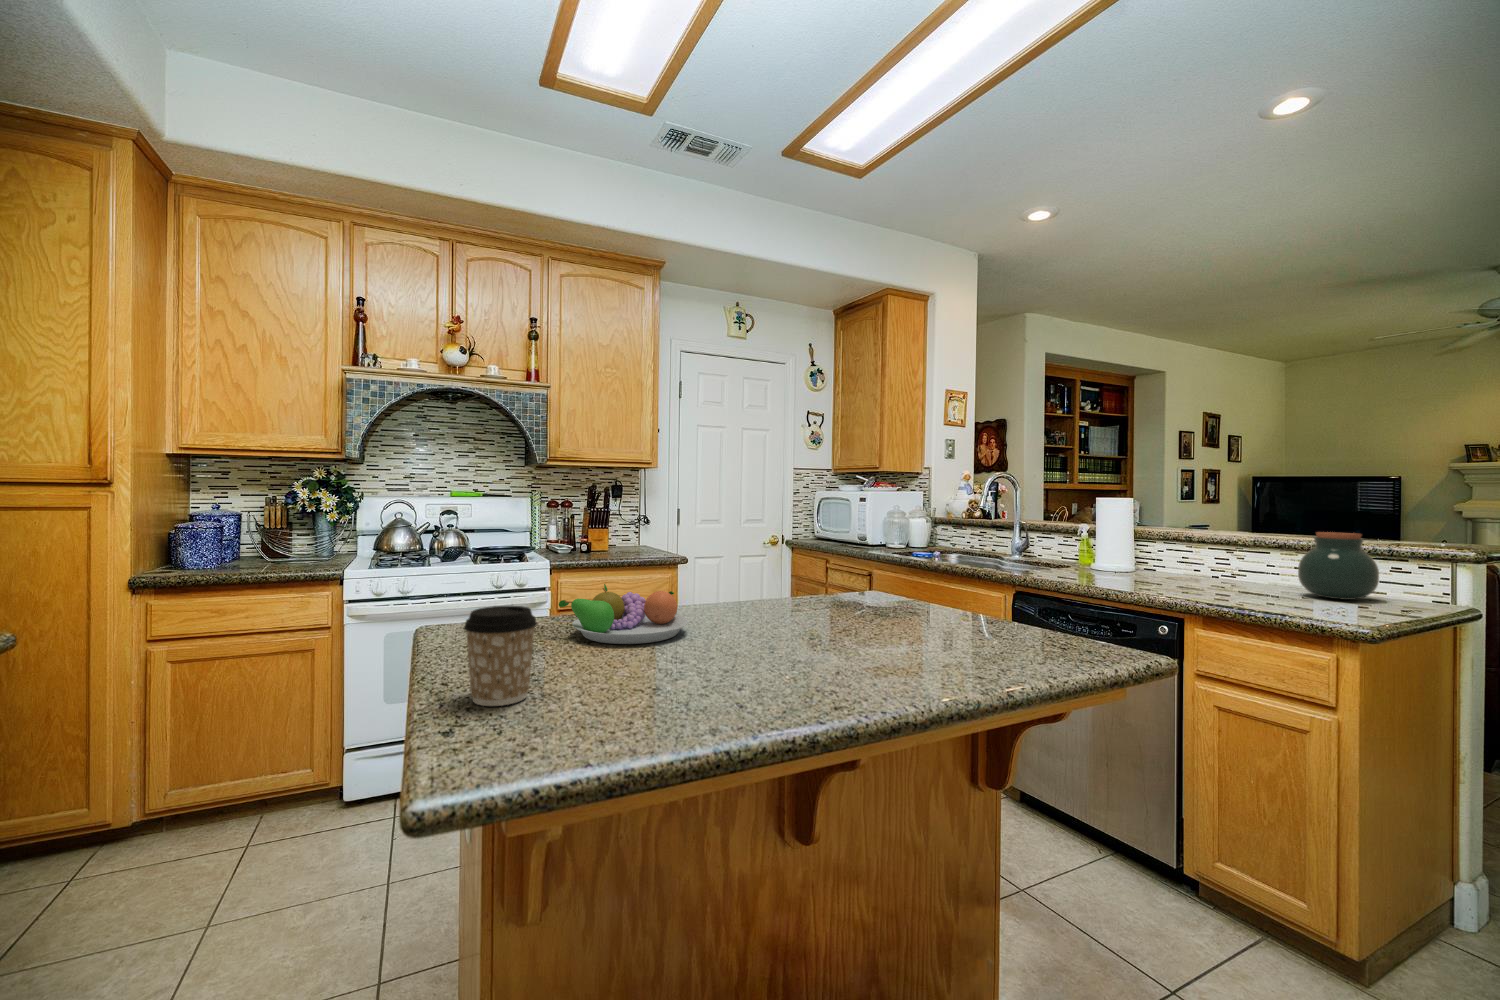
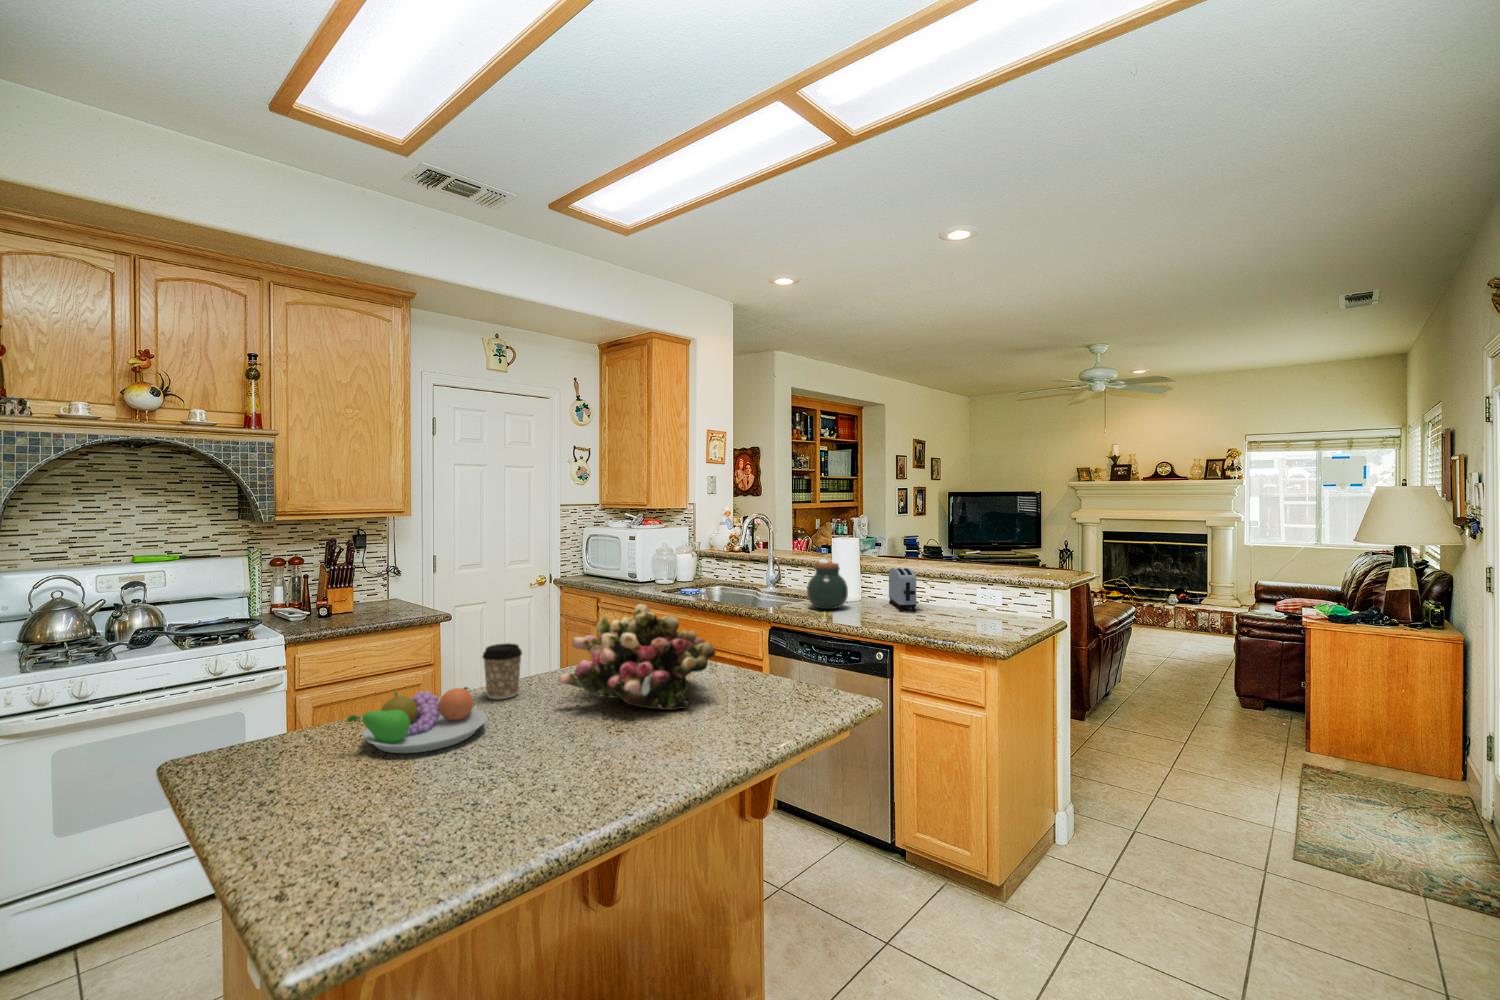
flower arrangement: none [764,525,944,641] -> present [558,604,716,710]
jar: present [1298,532,1379,600] -> present [807,563,848,609]
toaster: none [1179,534,1222,588] -> present [889,568,916,611]
coffee cup: present [464,606,537,706] -> present [482,643,522,699]

